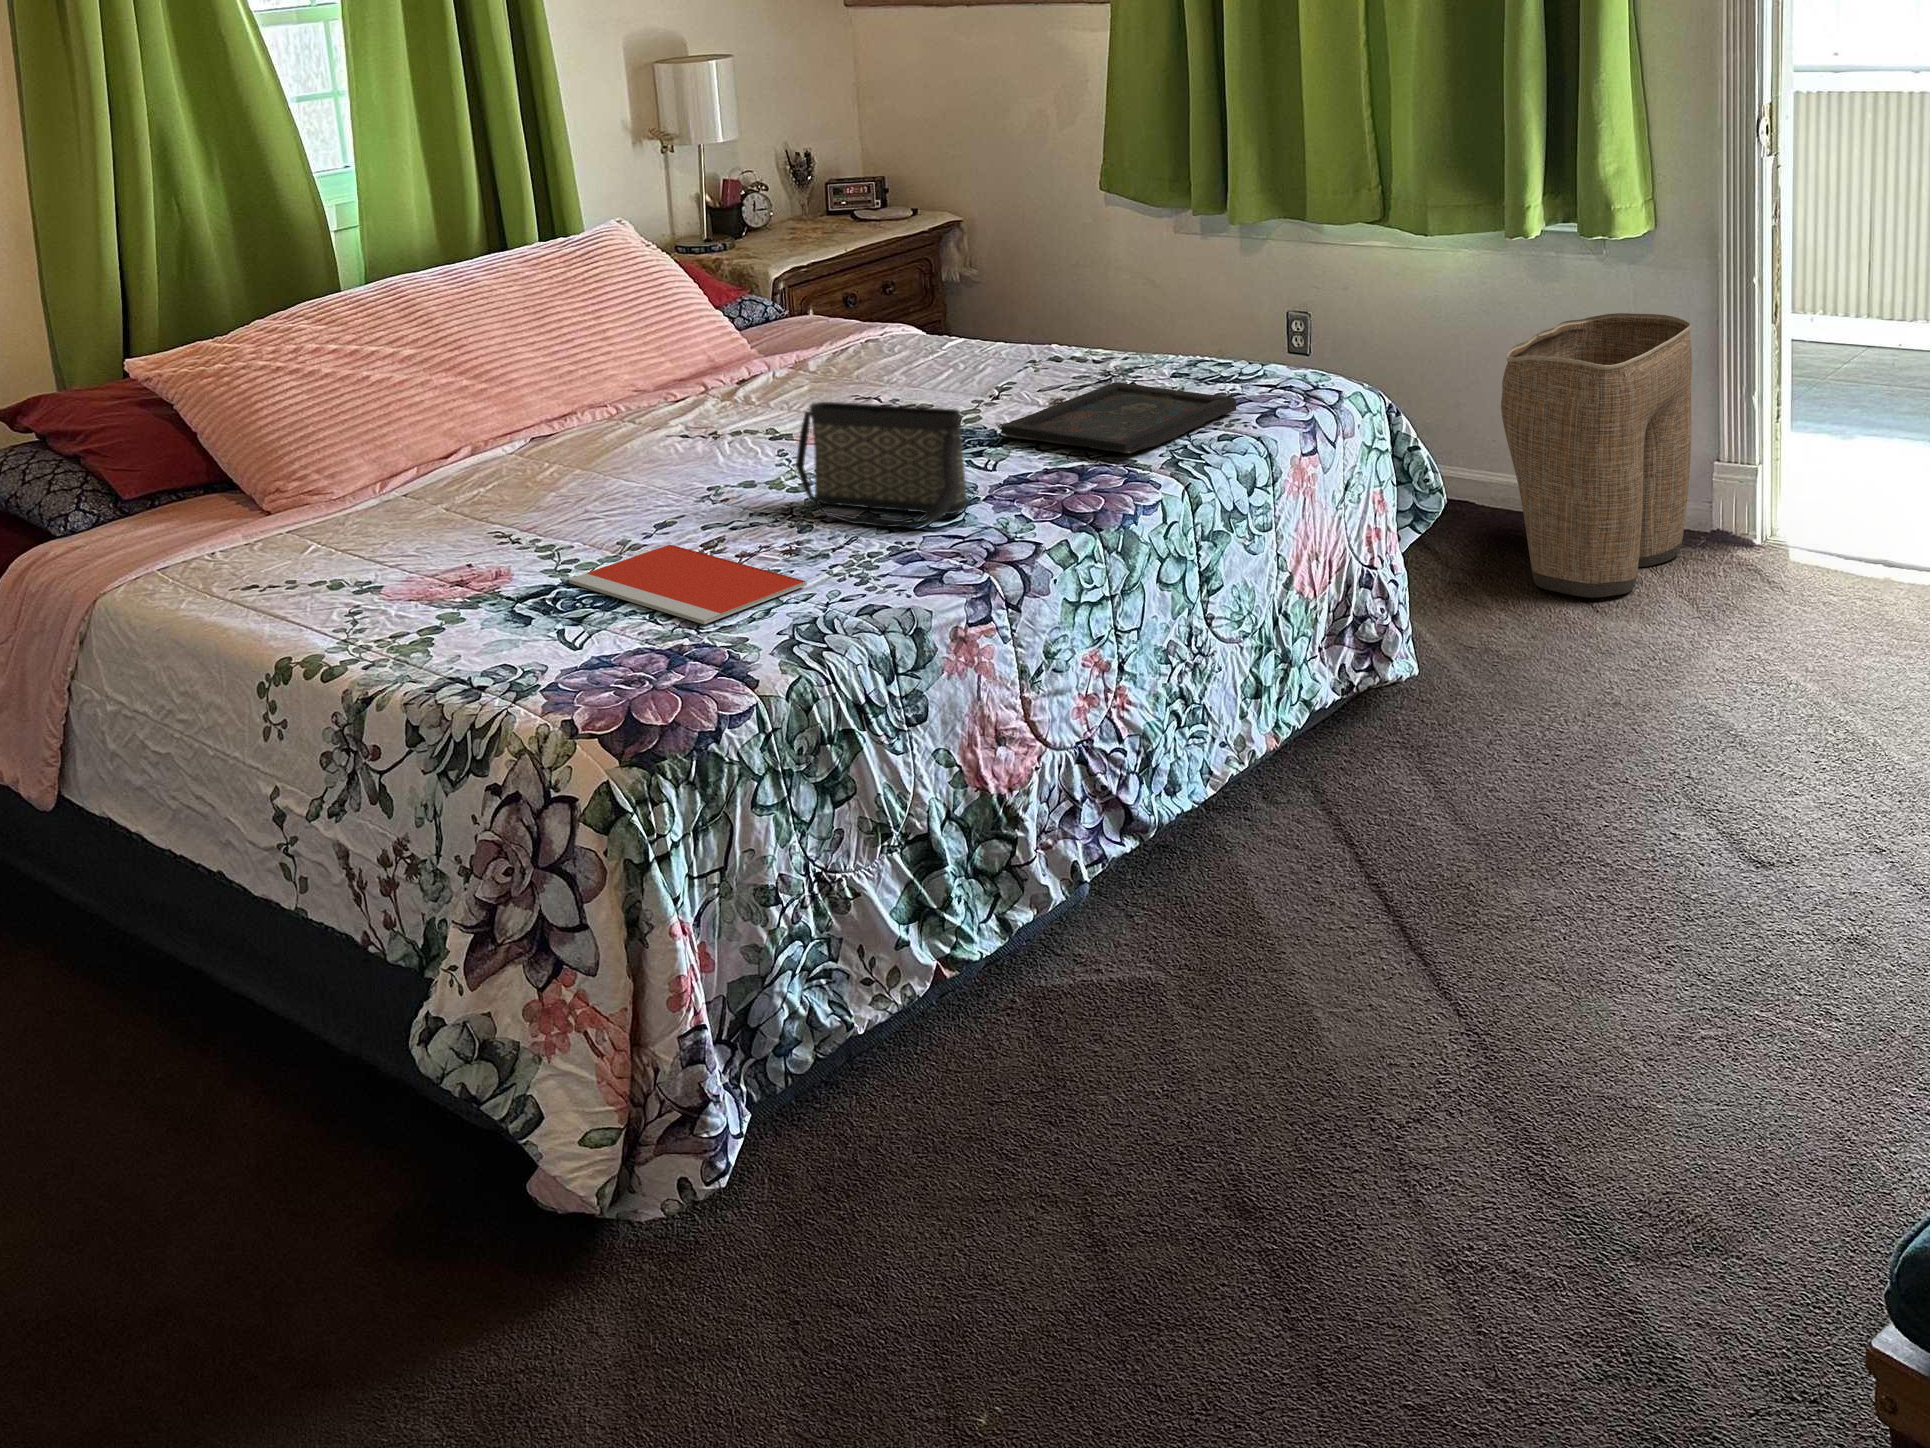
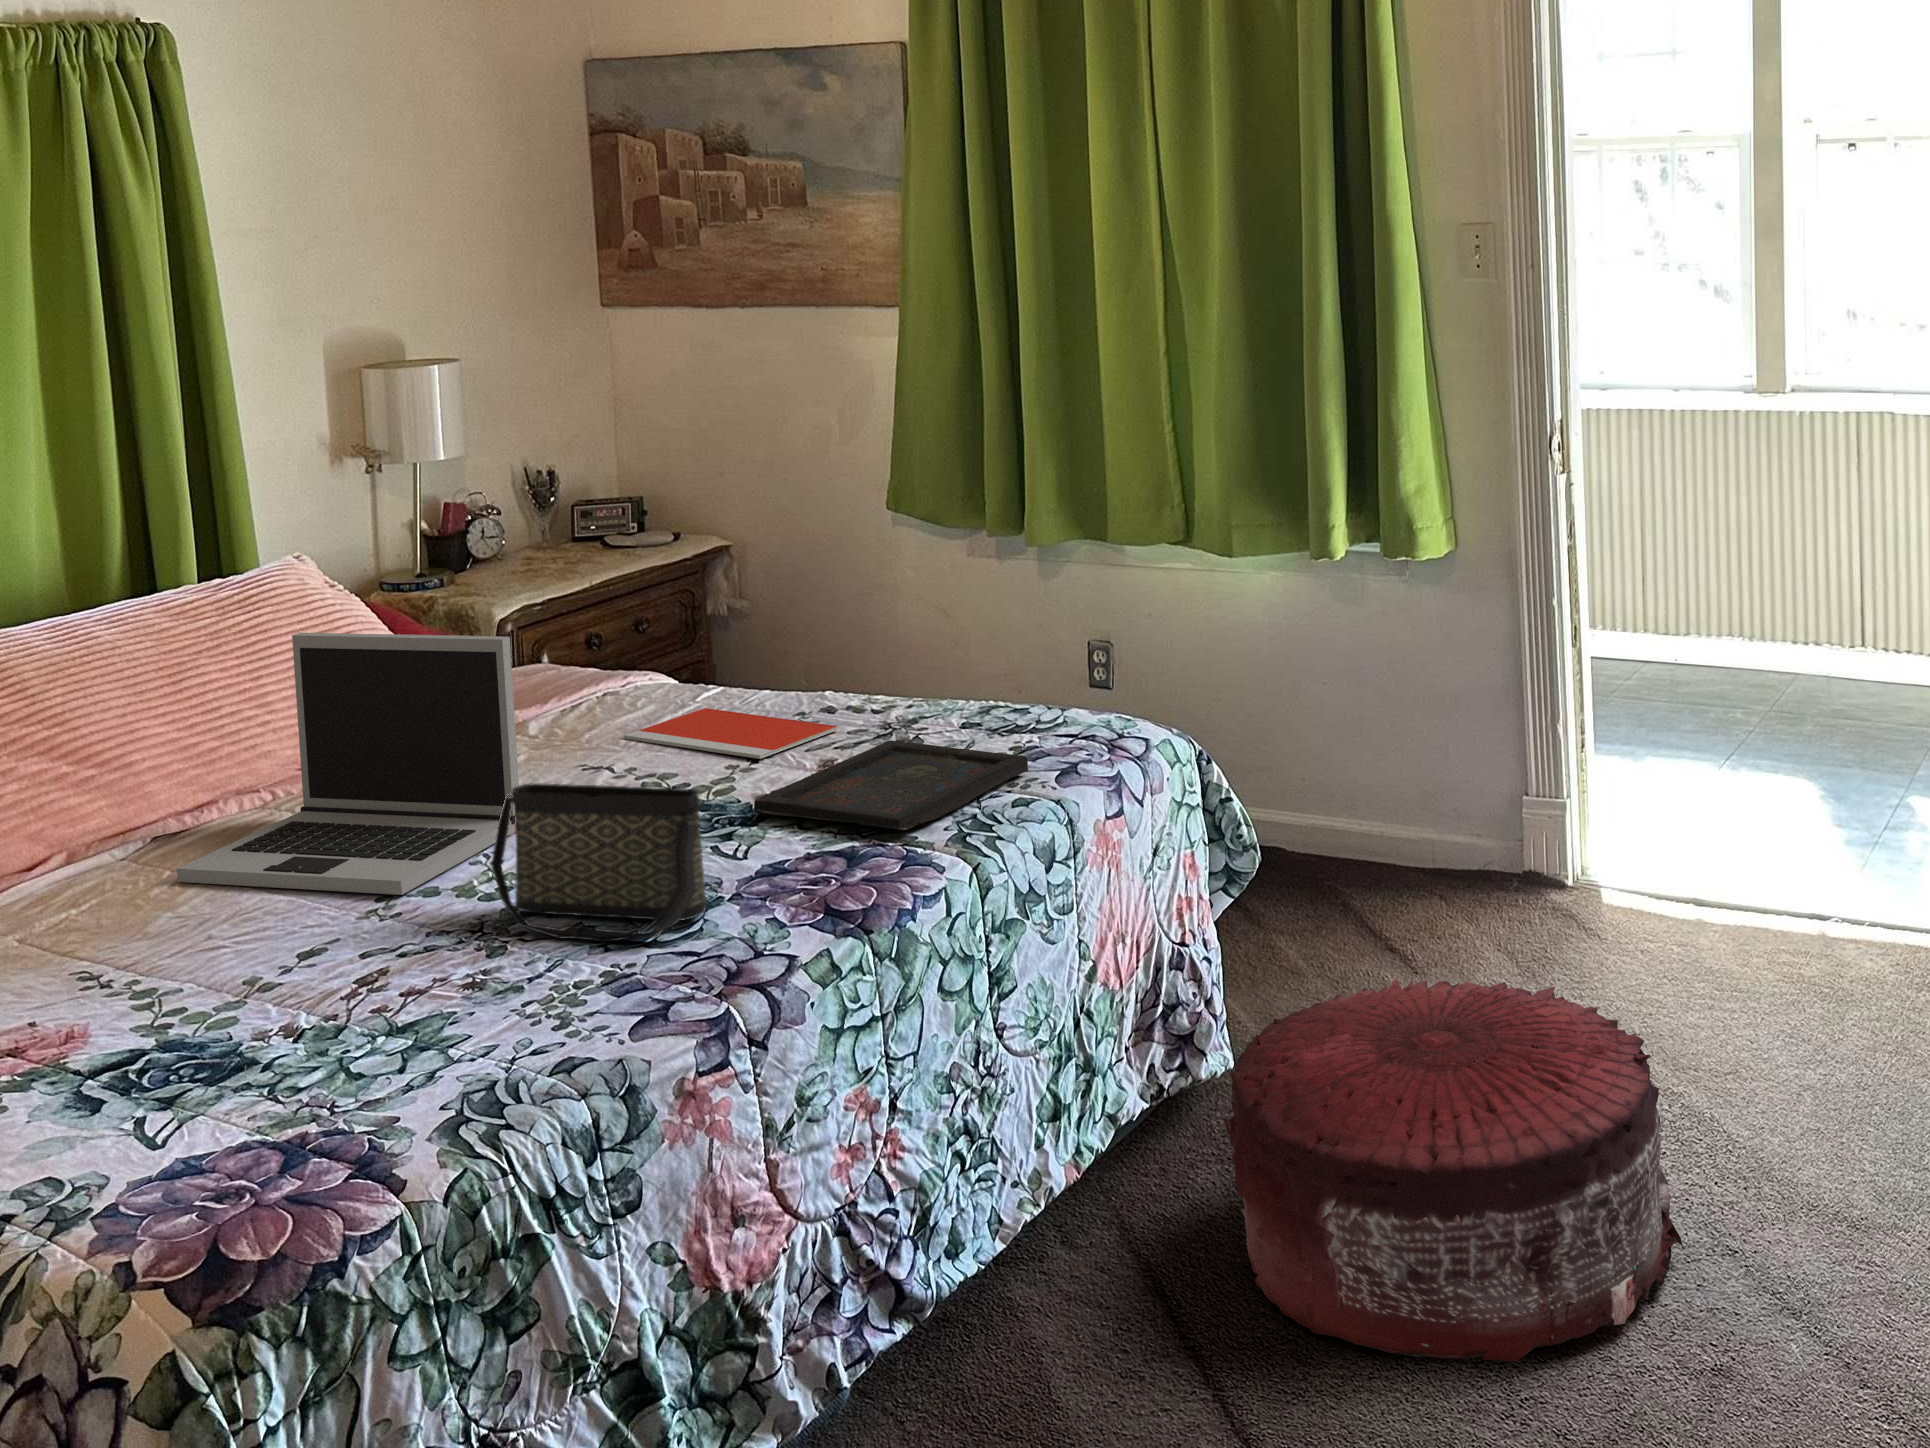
laptop: none [551,280,811,488] -> present [177,633,519,895]
laundry basket: present [1501,313,1692,598] -> none [1311,643,1500,958]
notebook: present [569,545,807,624] -> present [624,708,839,759]
pouf: none [1405,601,1825,913] -> present [1224,979,1683,1362]

